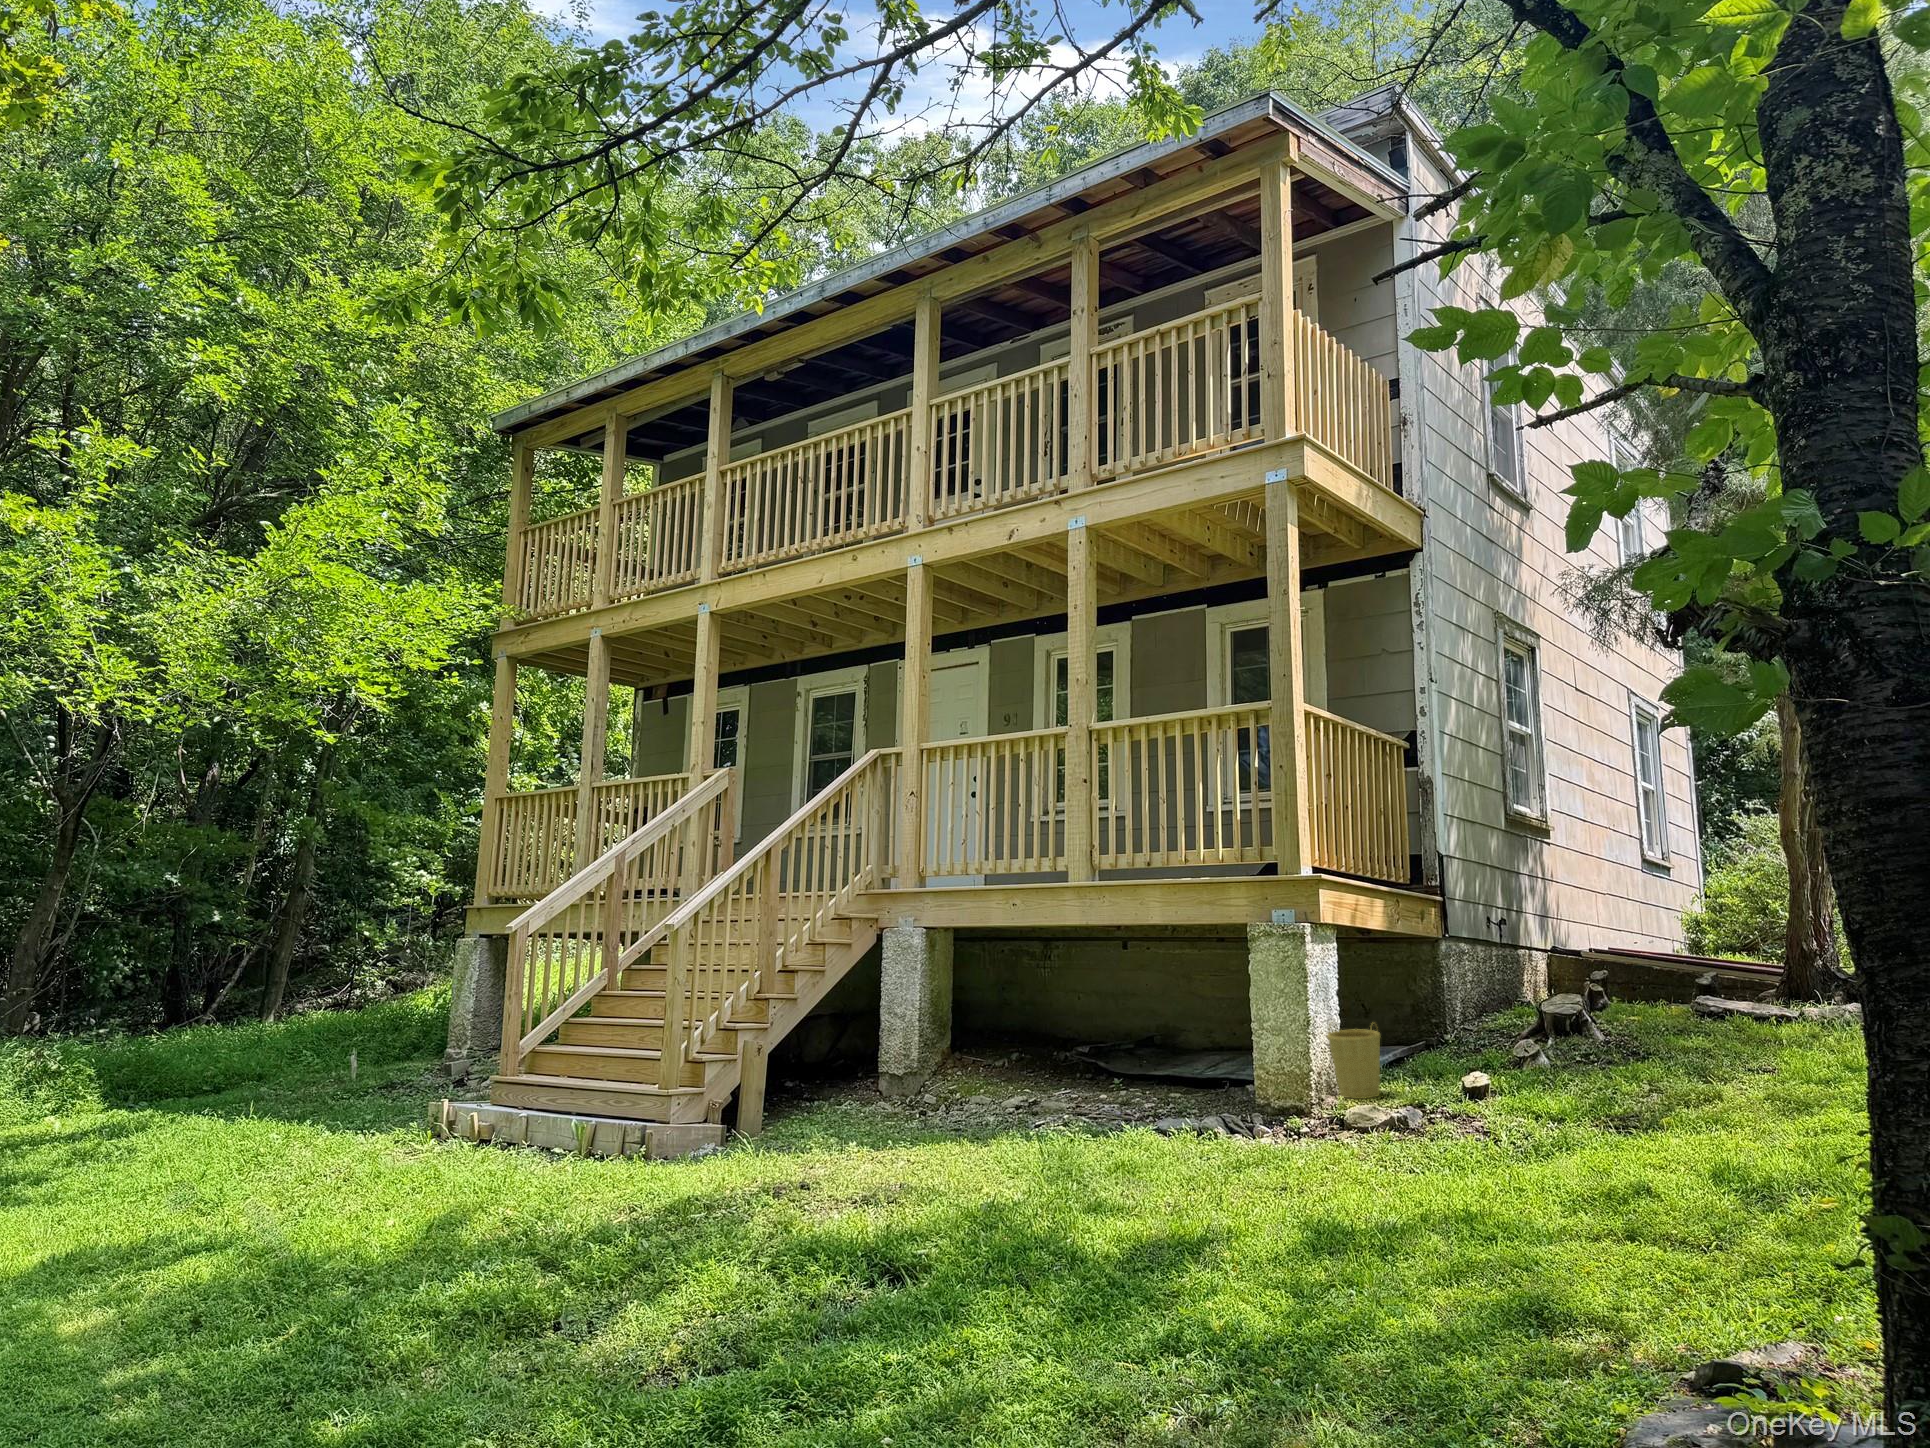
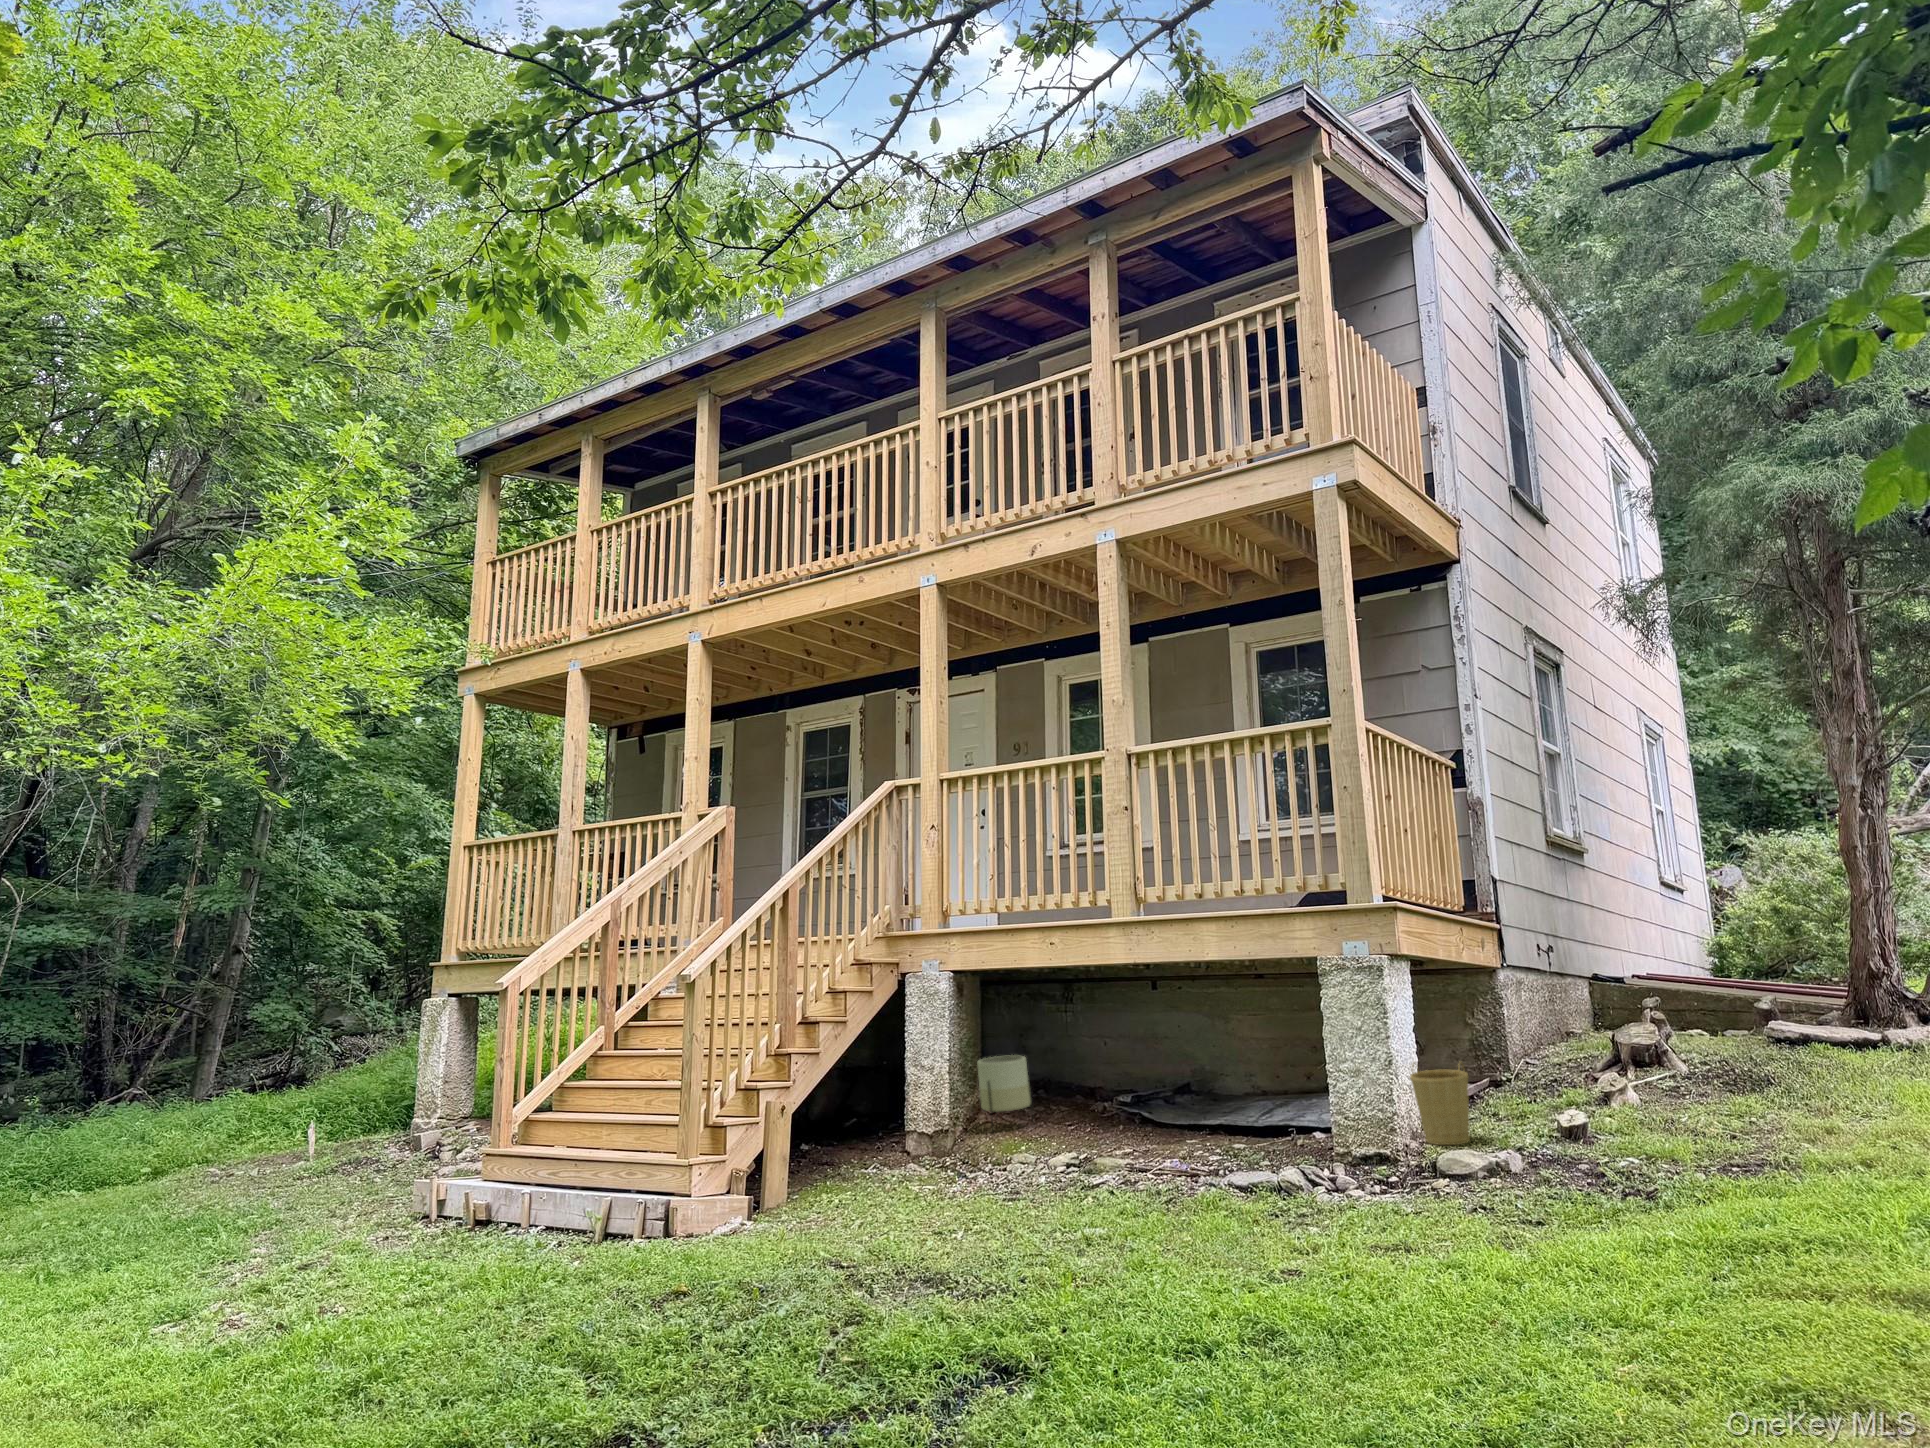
planter: none [944,1007,996,1078] -> present [977,1055,1034,1117]

